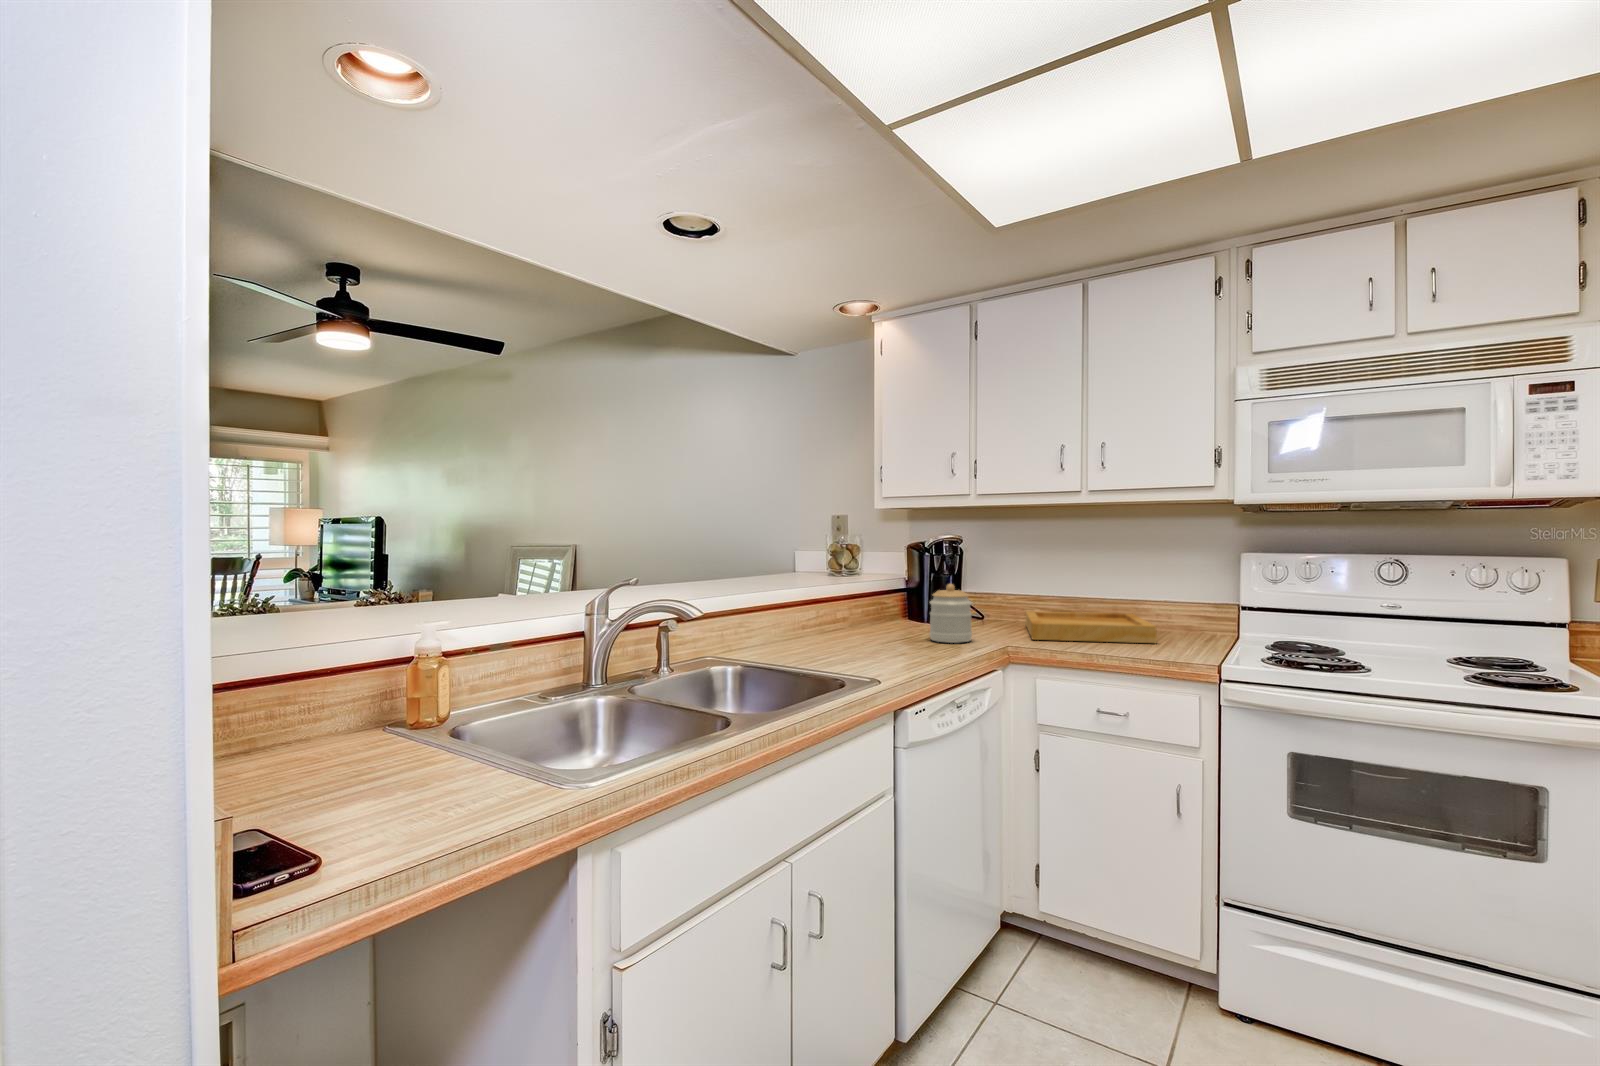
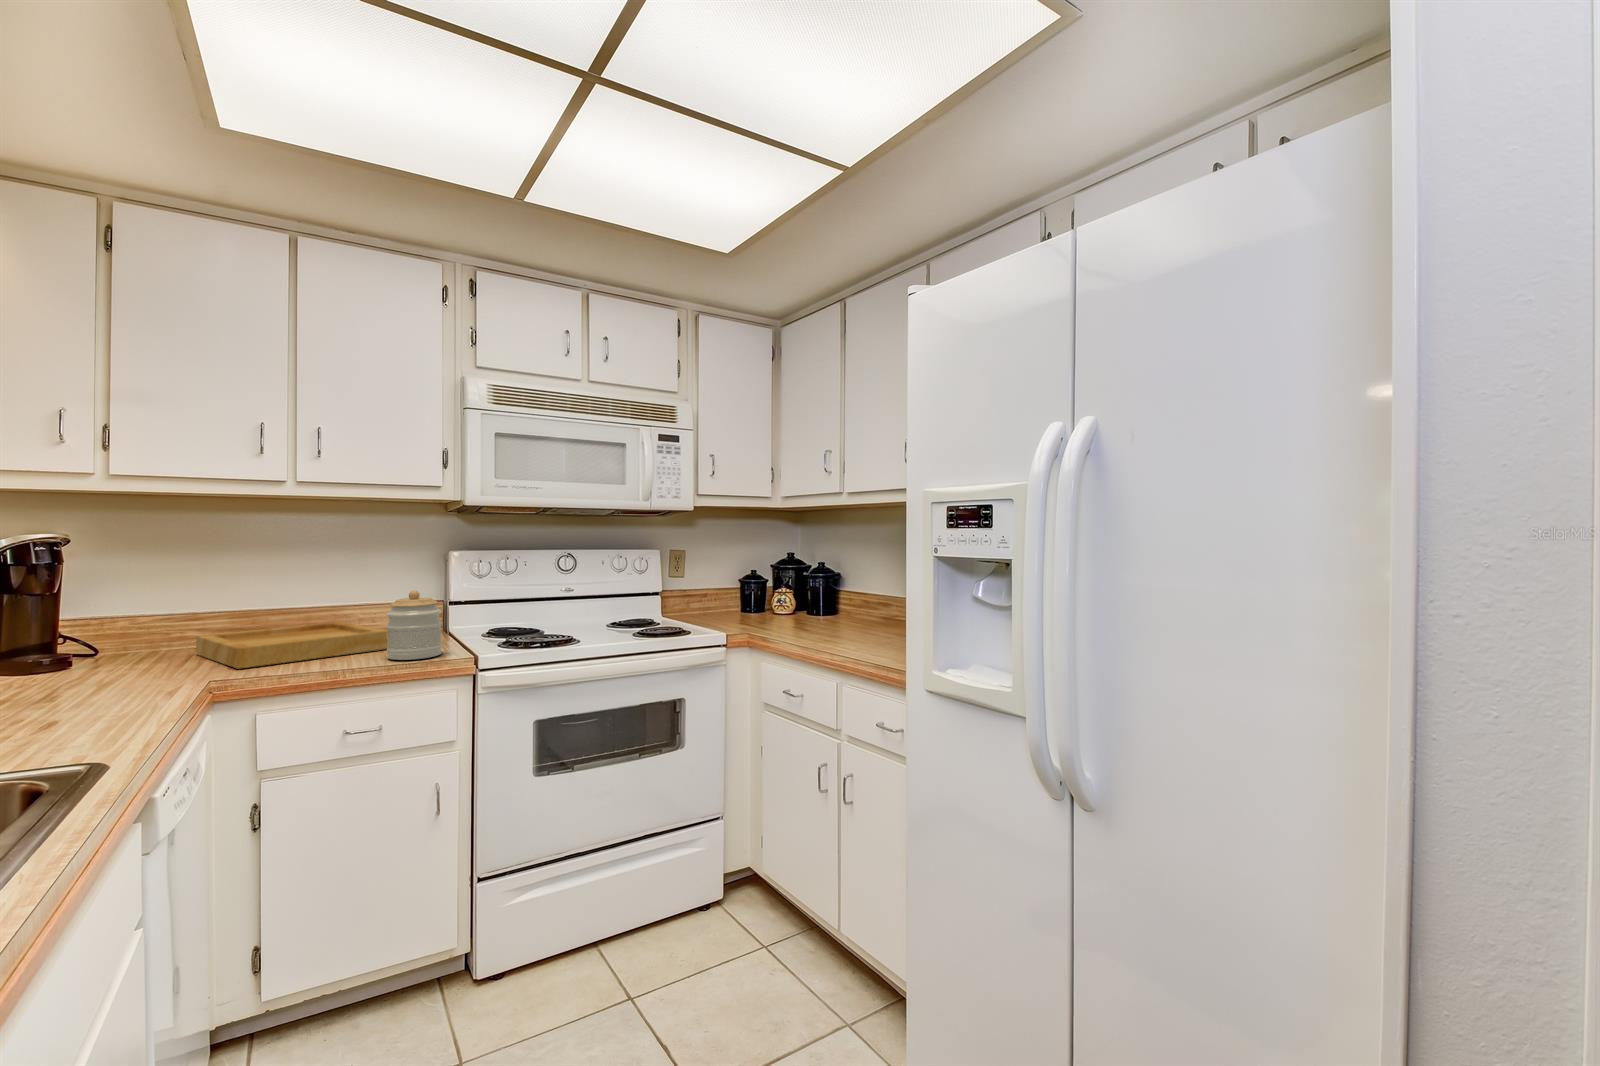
jar: present [930,584,972,643] -> present [386,590,442,660]

